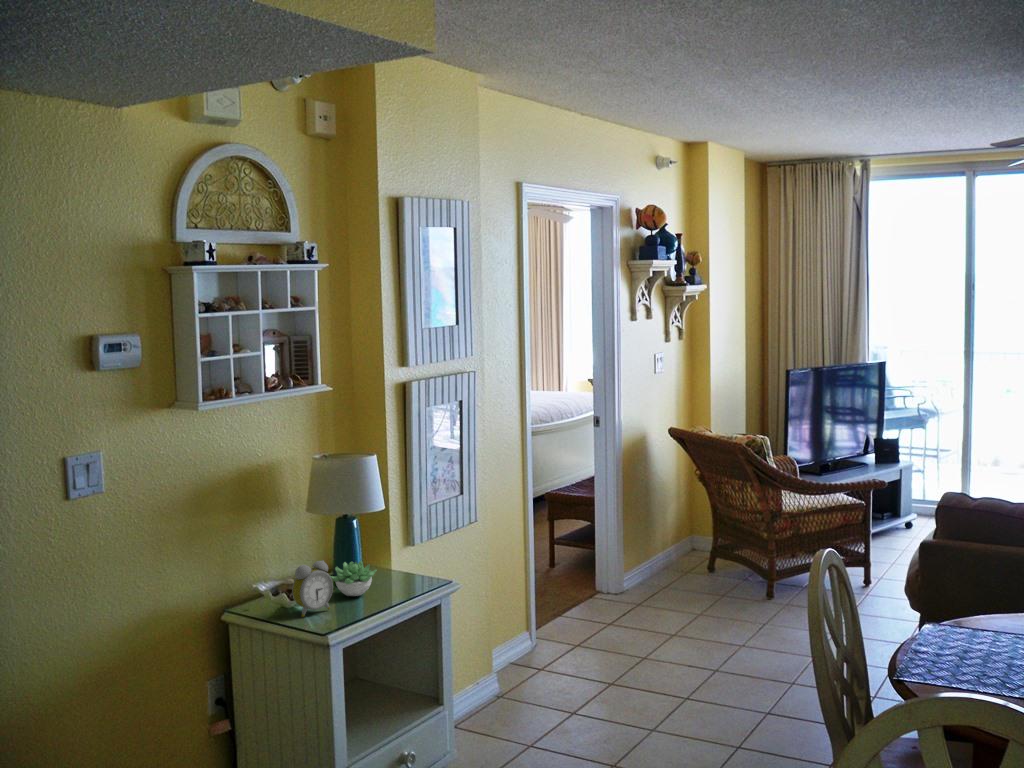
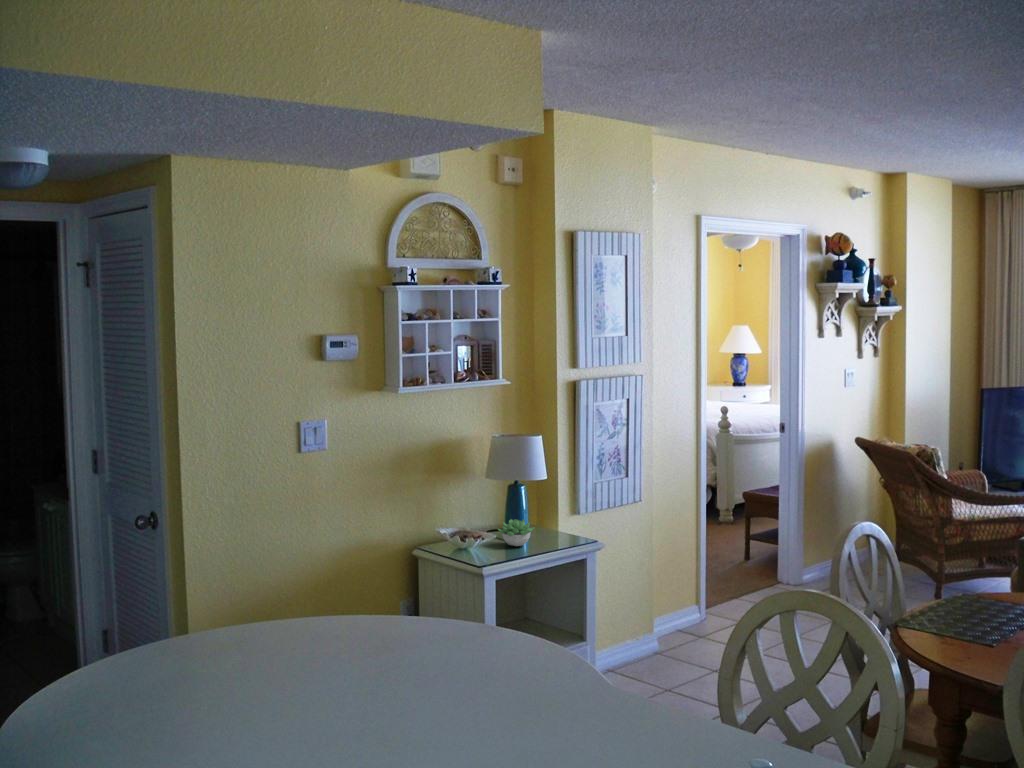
alarm clock: present [292,560,333,617] -> none [463,514,495,557]

